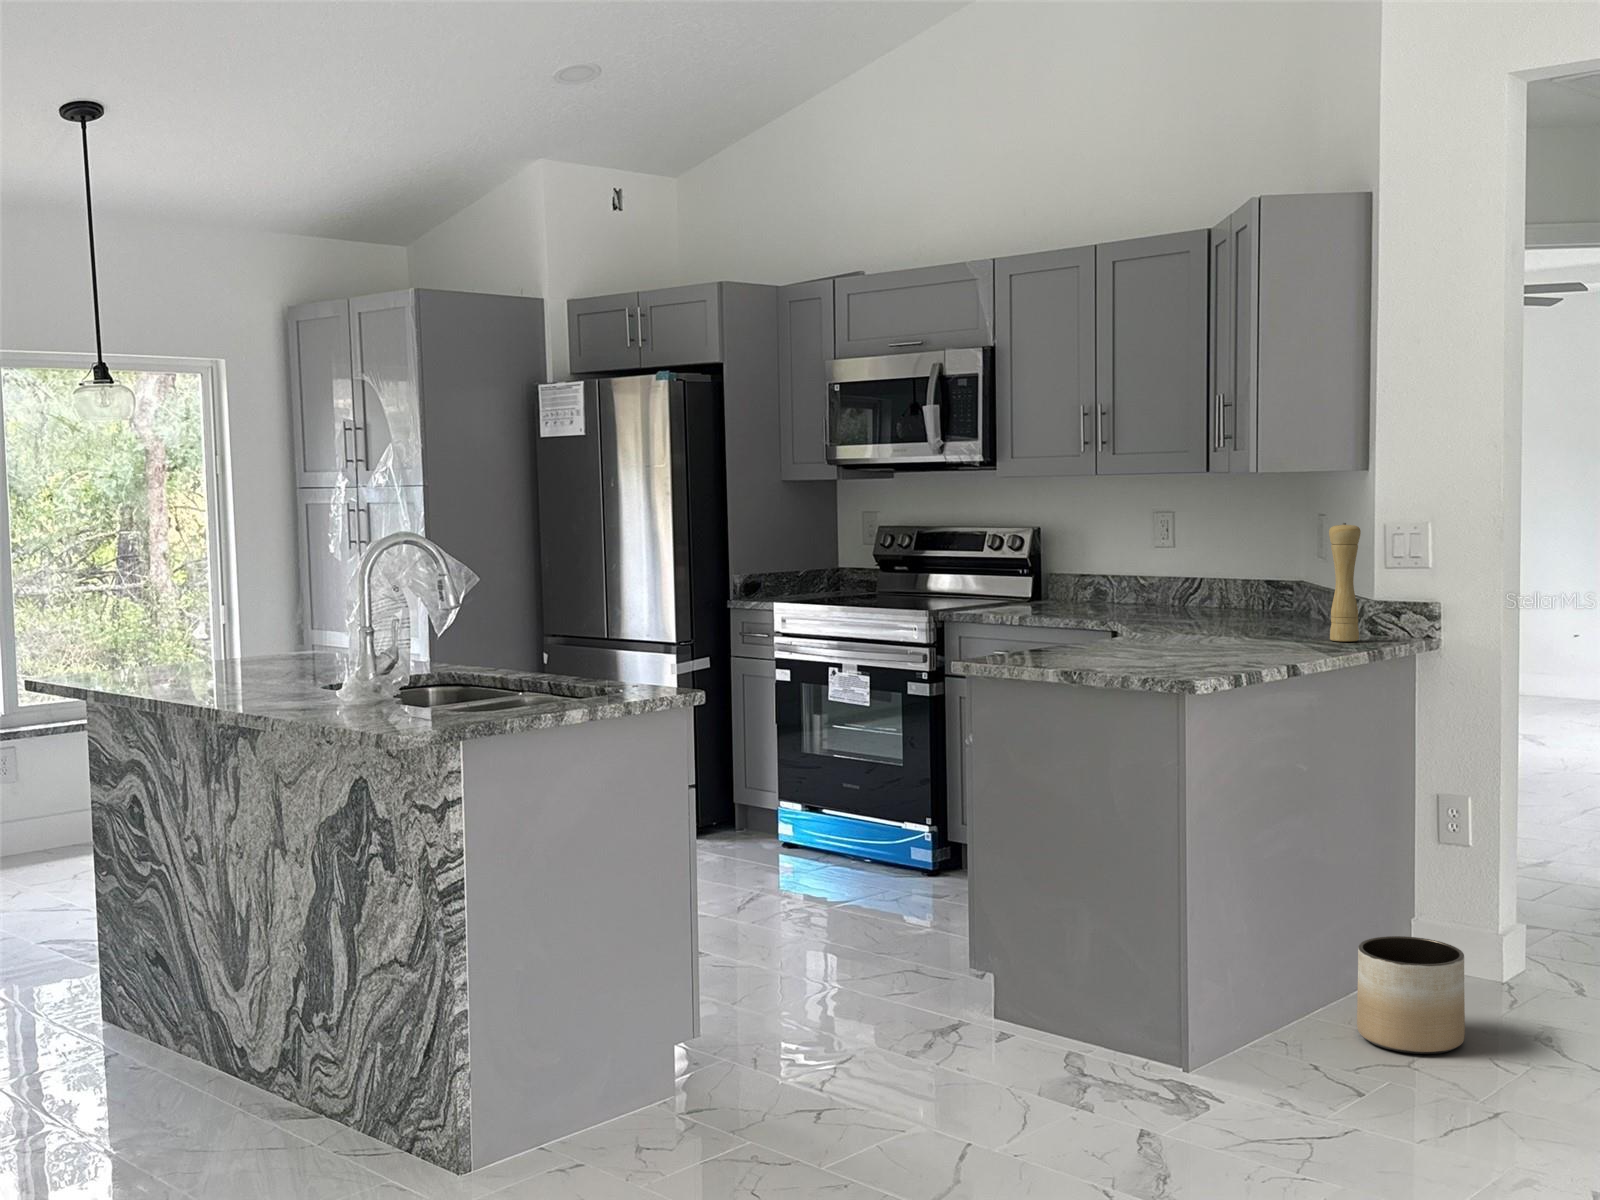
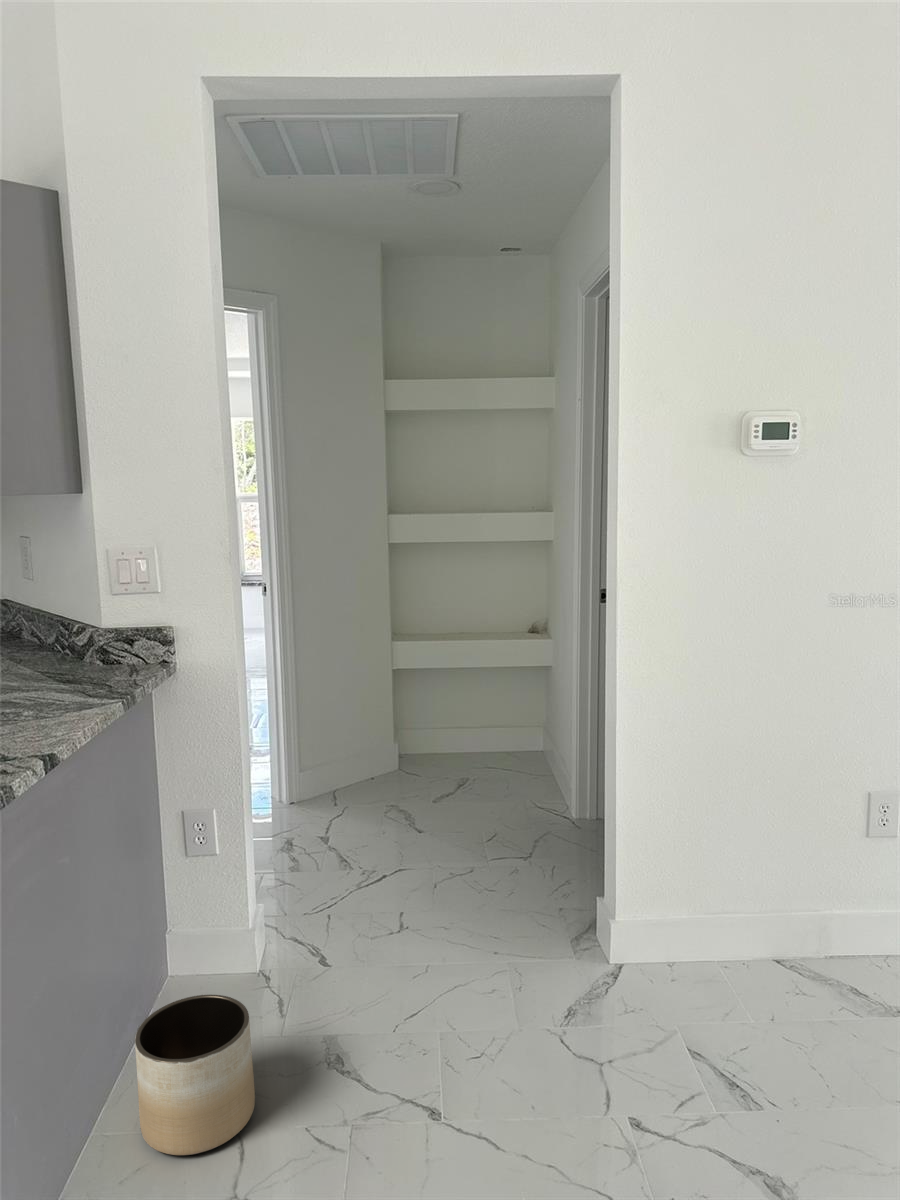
pepper mill: present [1329,523,1361,641] -> none [50,551,93,677]

